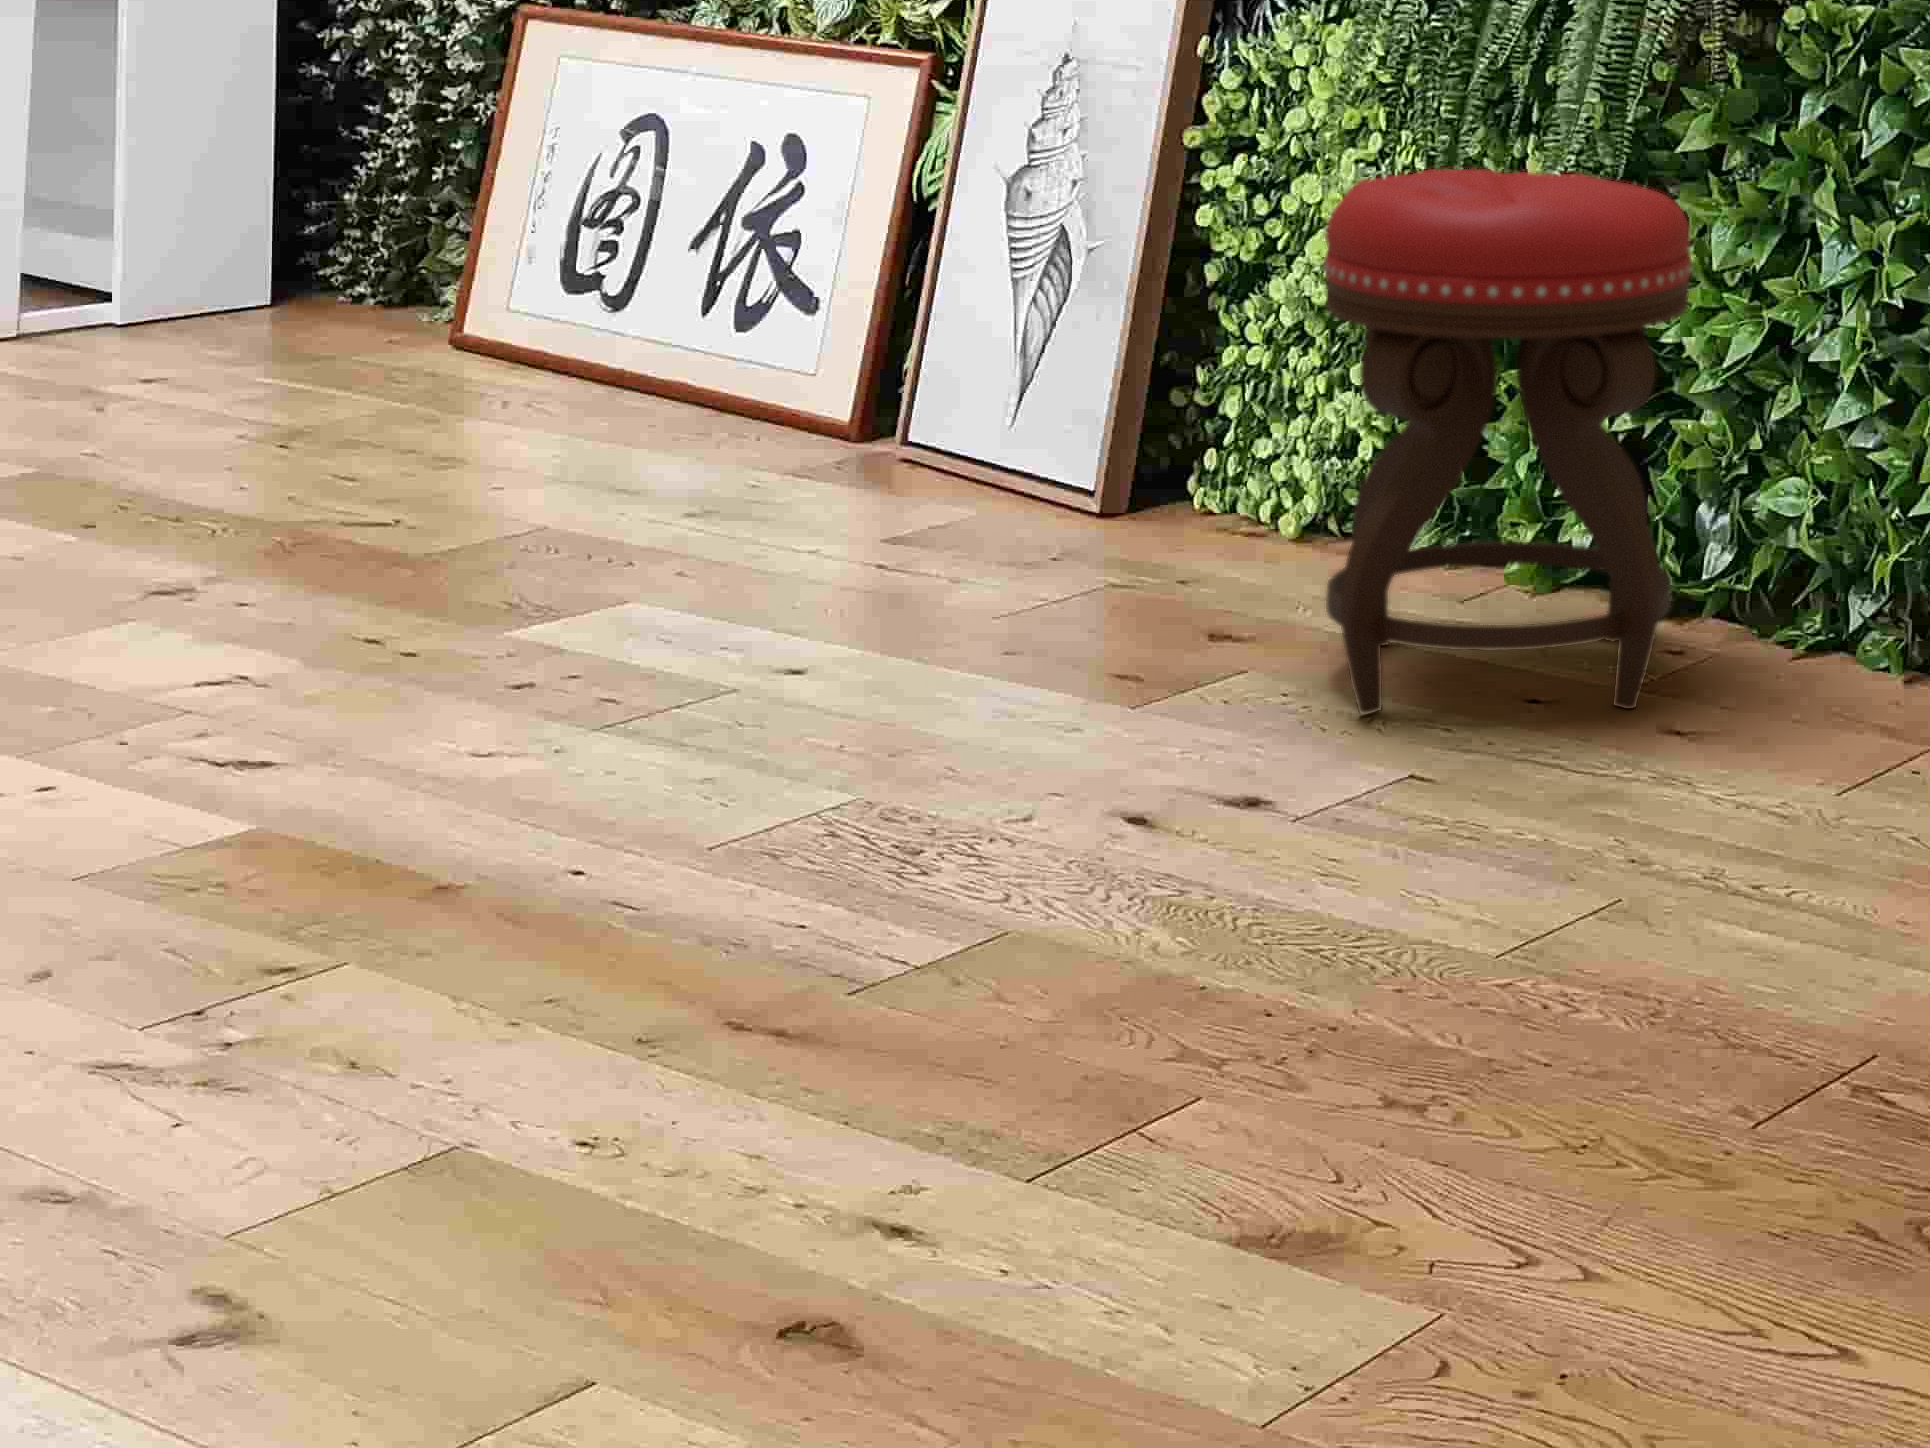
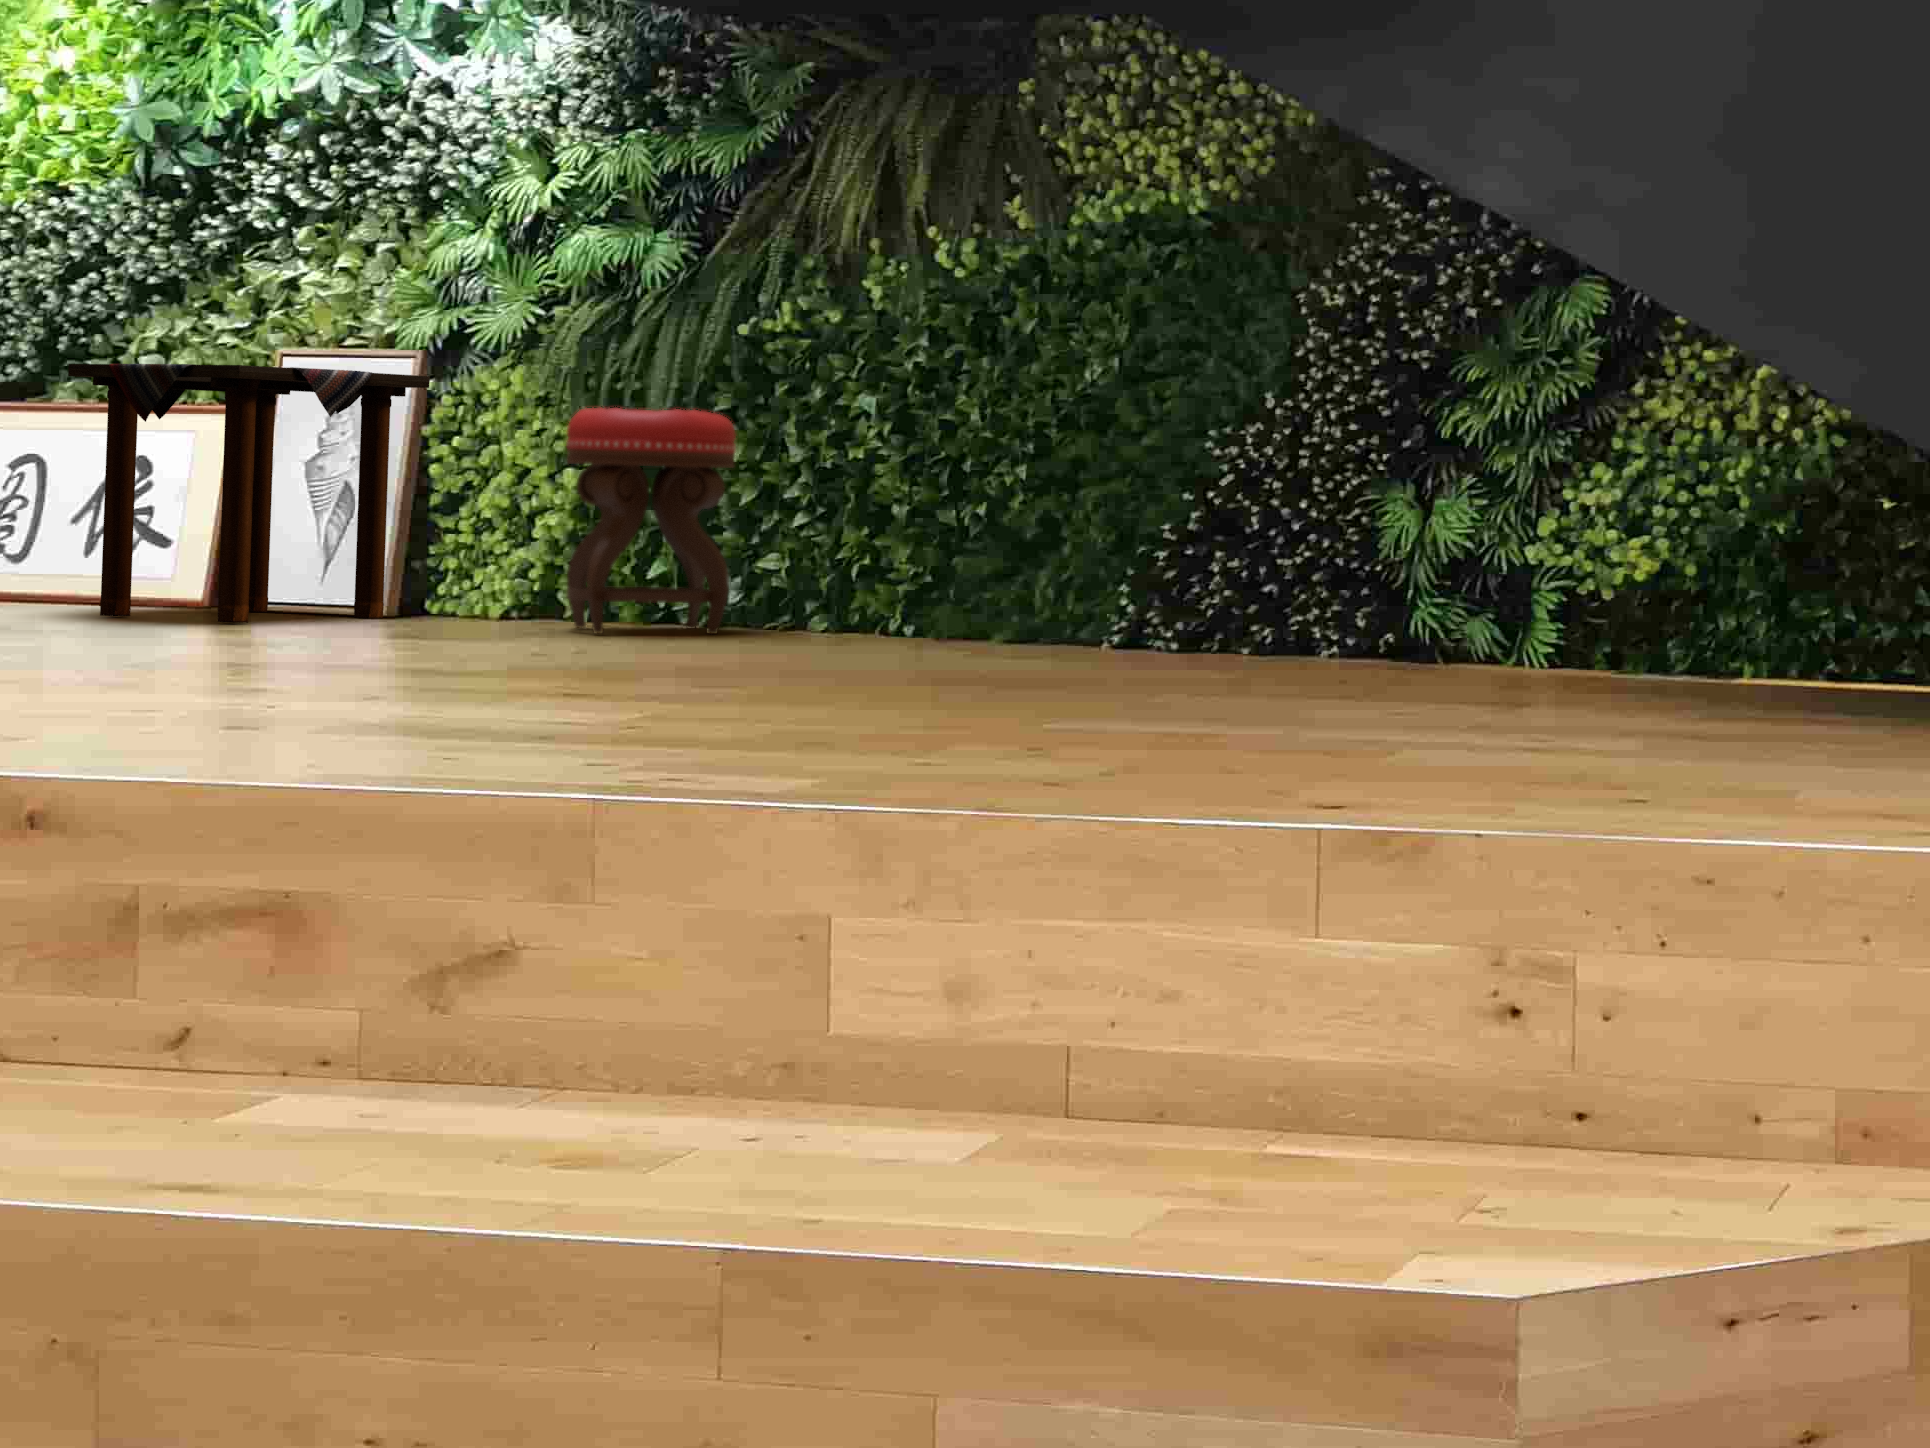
side table: none [482,13,1155,598] -> present [68,364,430,623]

